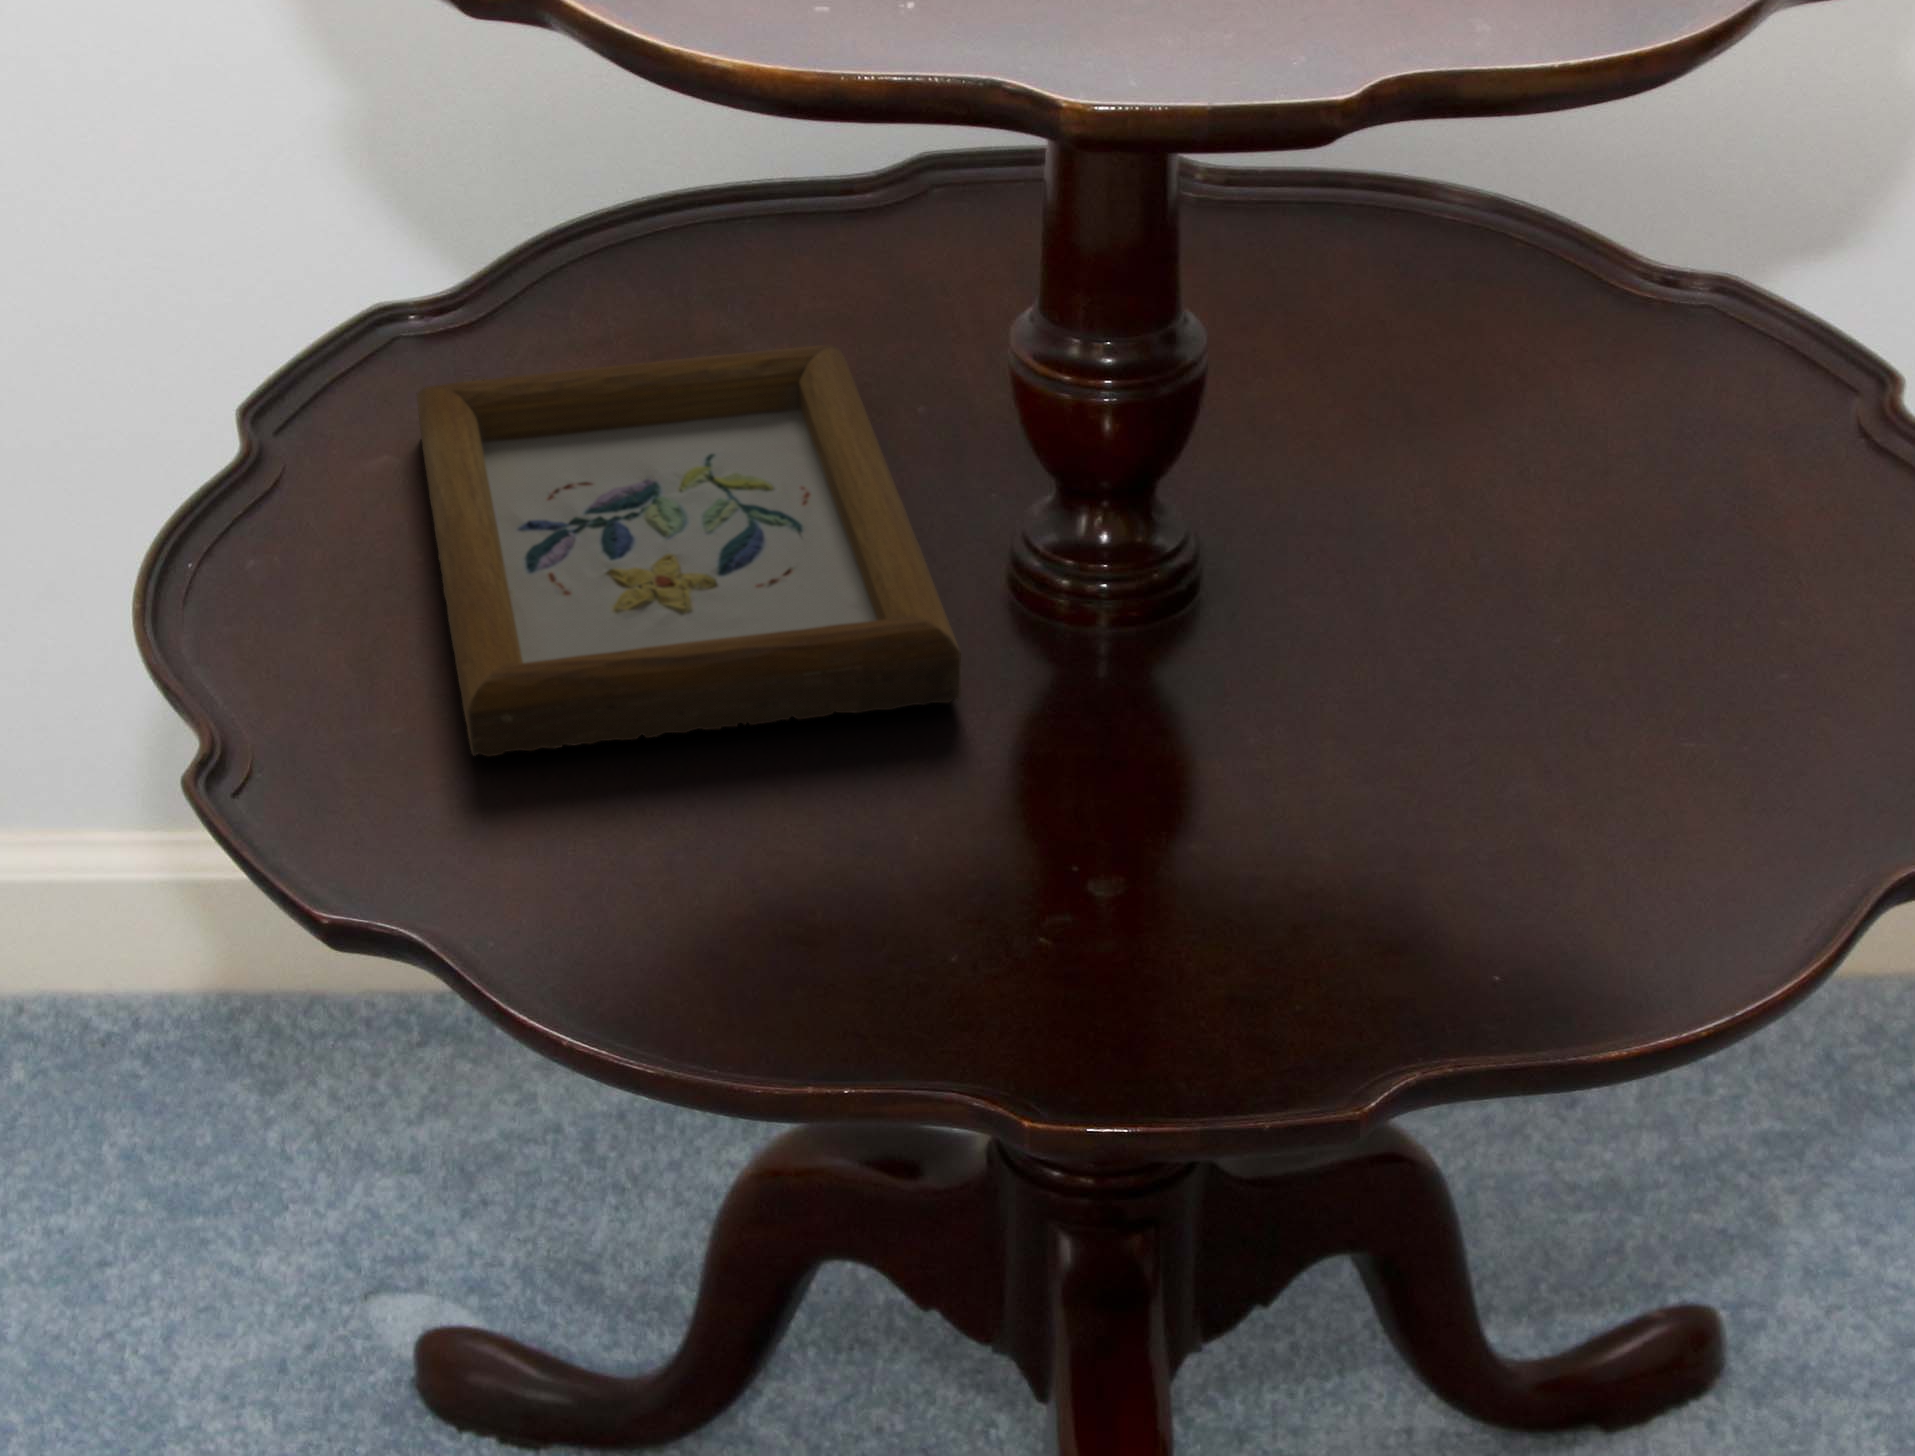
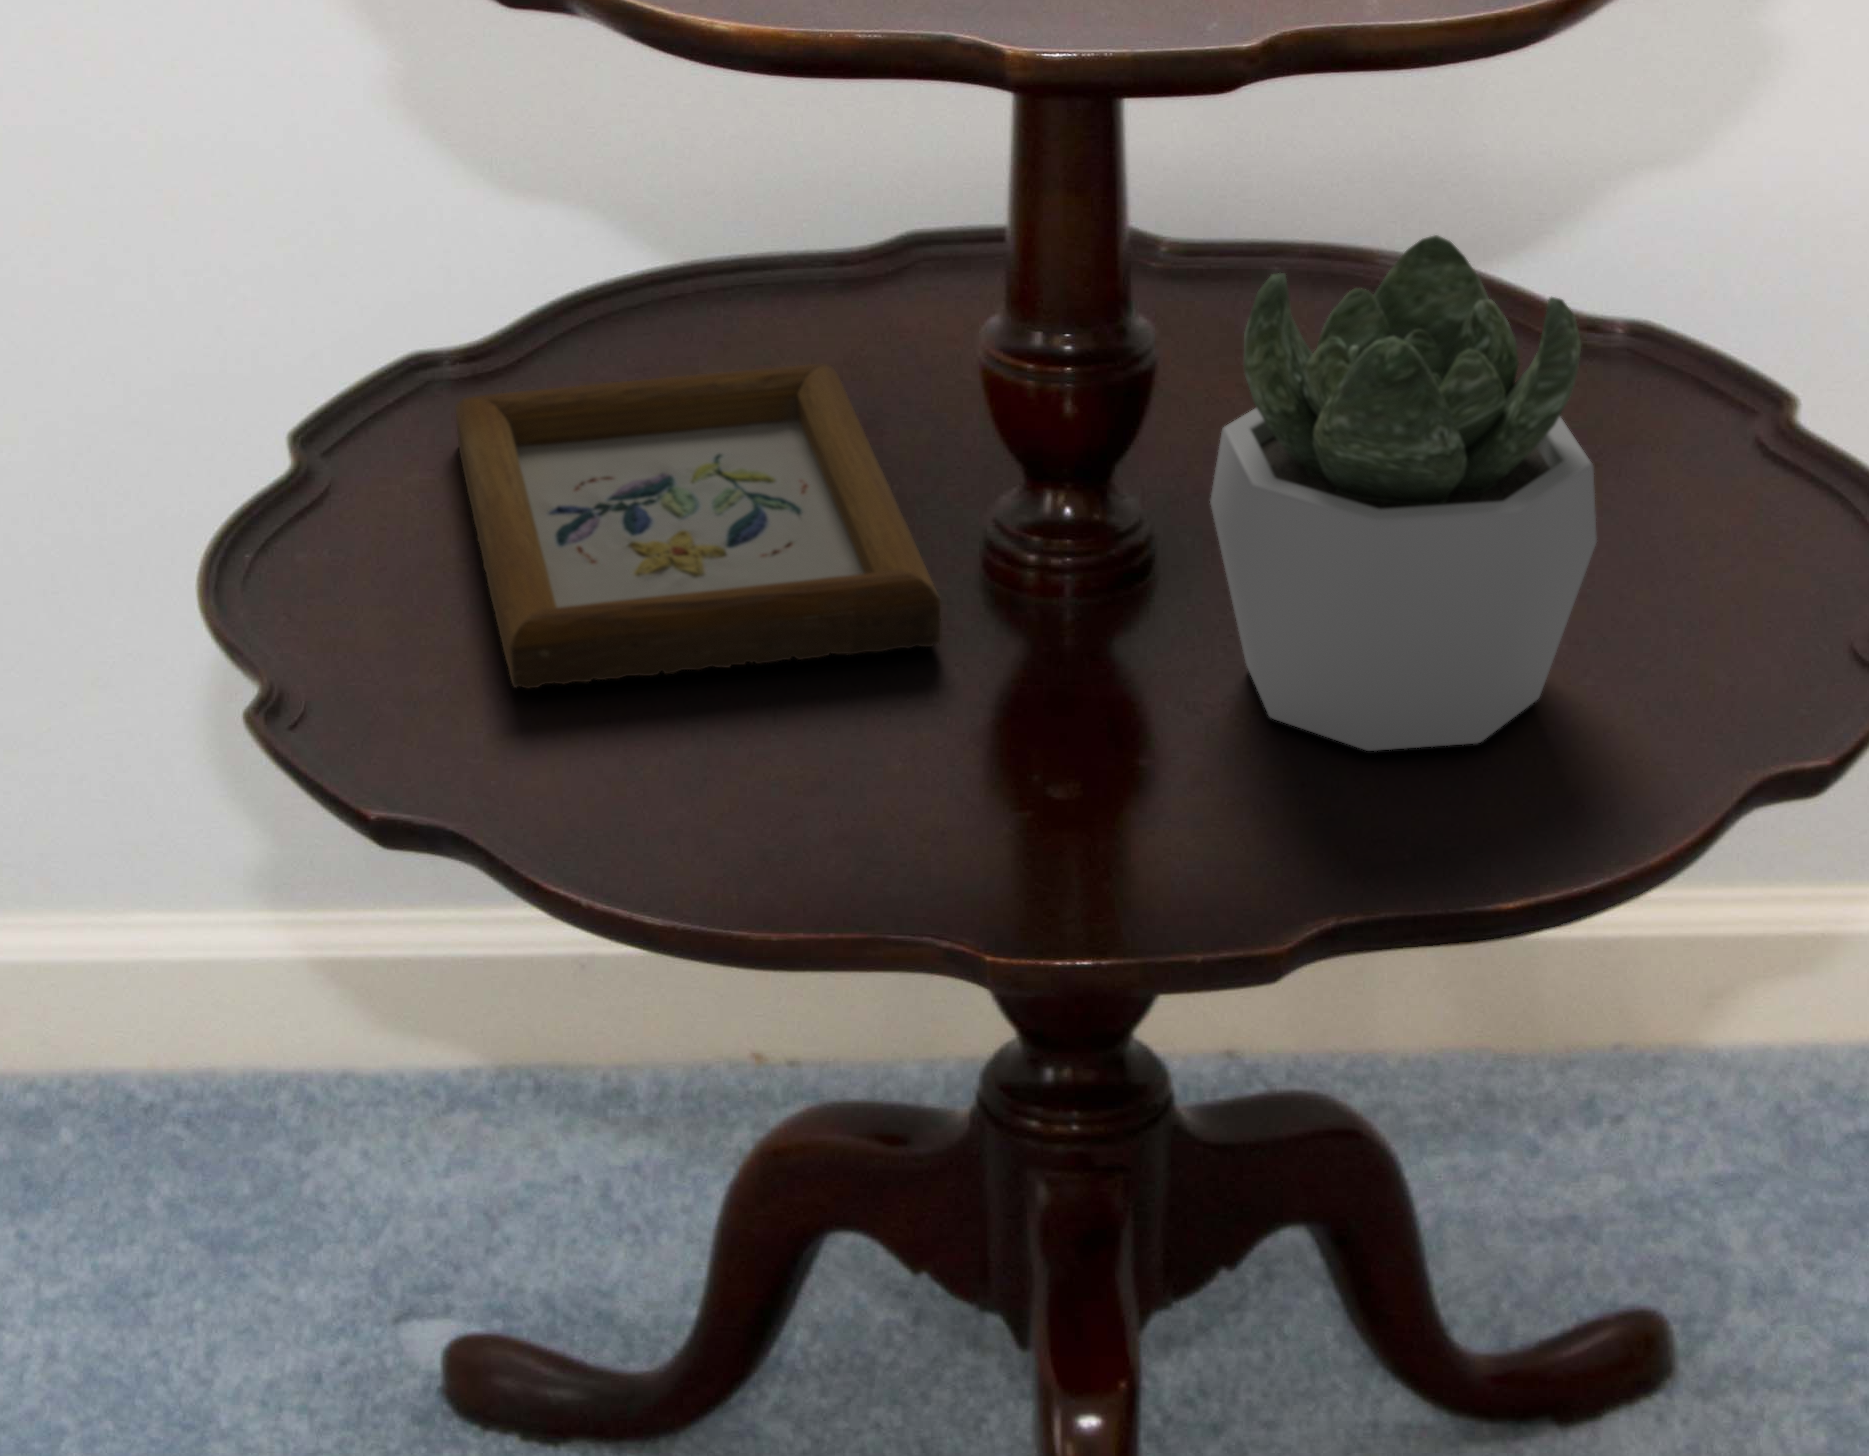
succulent plant: none [1271,243,1719,842] -> present [1210,235,1597,751]

